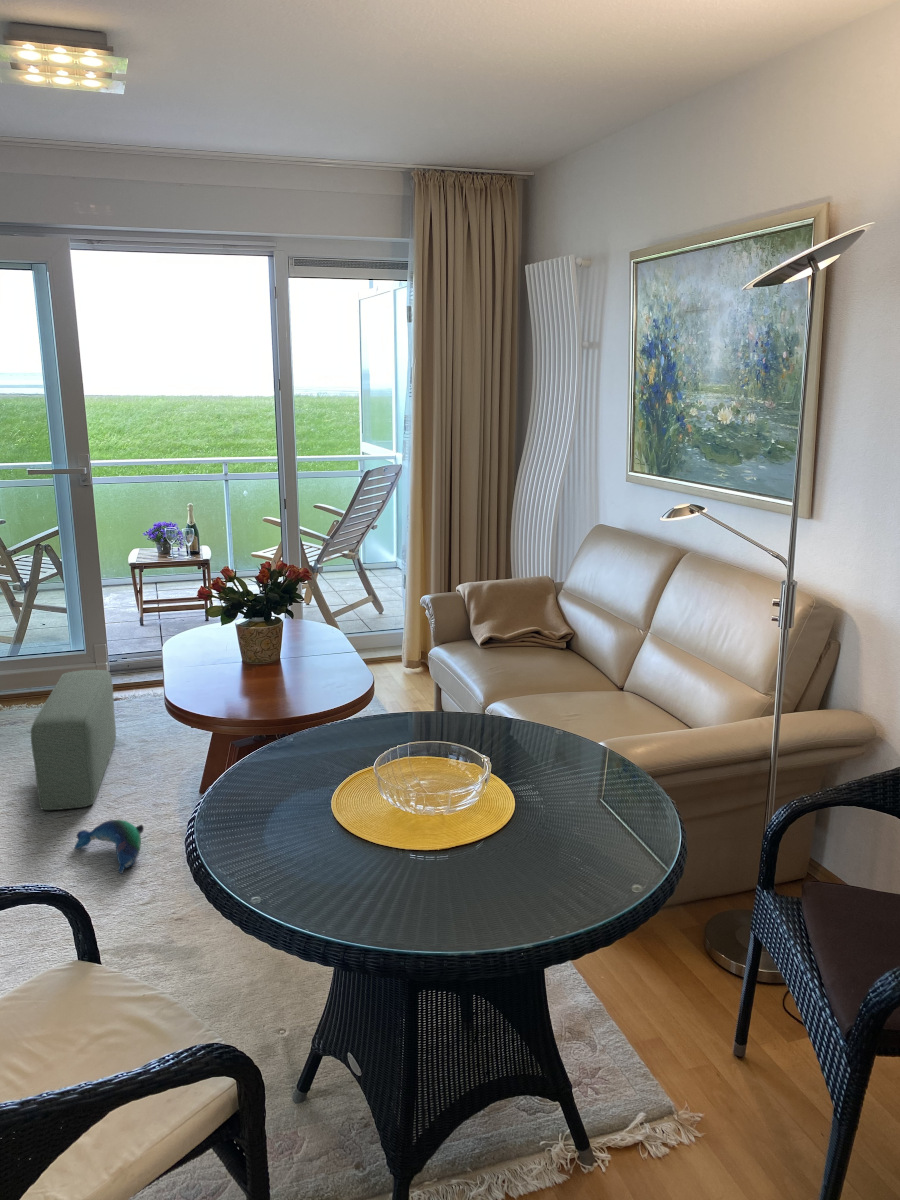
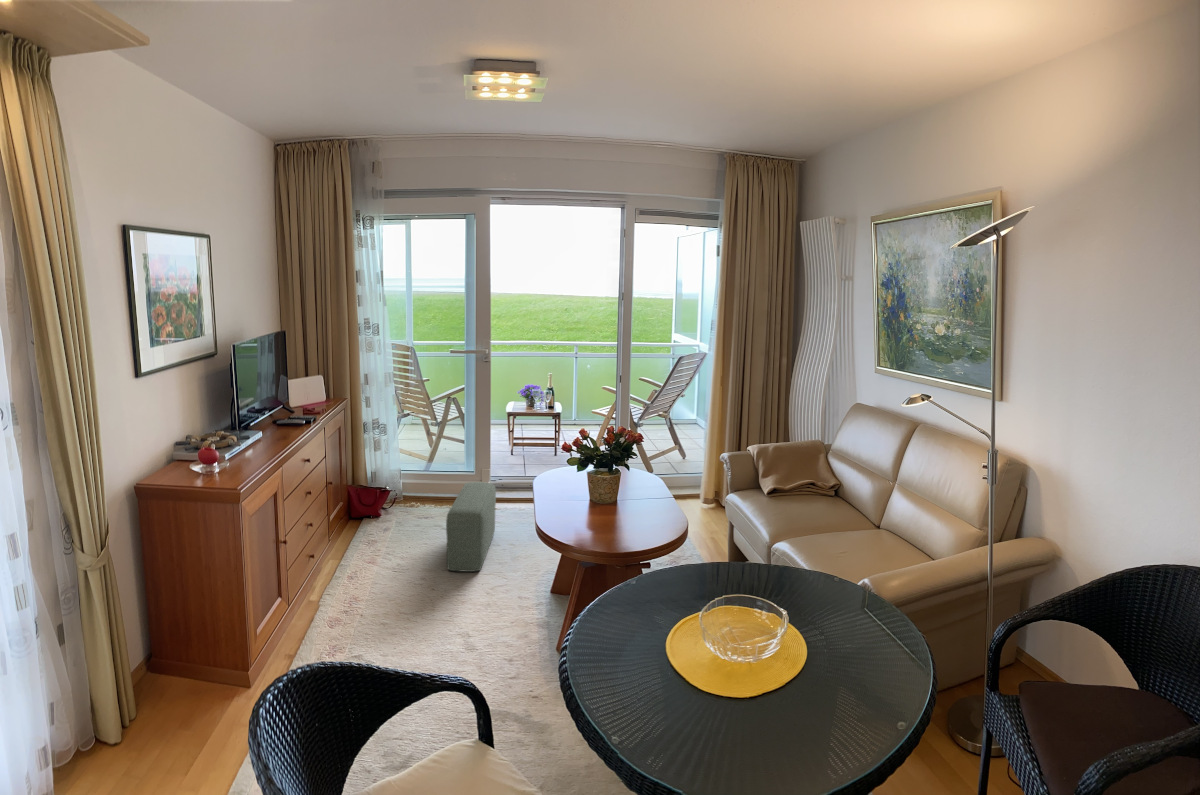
plush toy: present [75,820,144,874] -> none [469,580,514,614]

